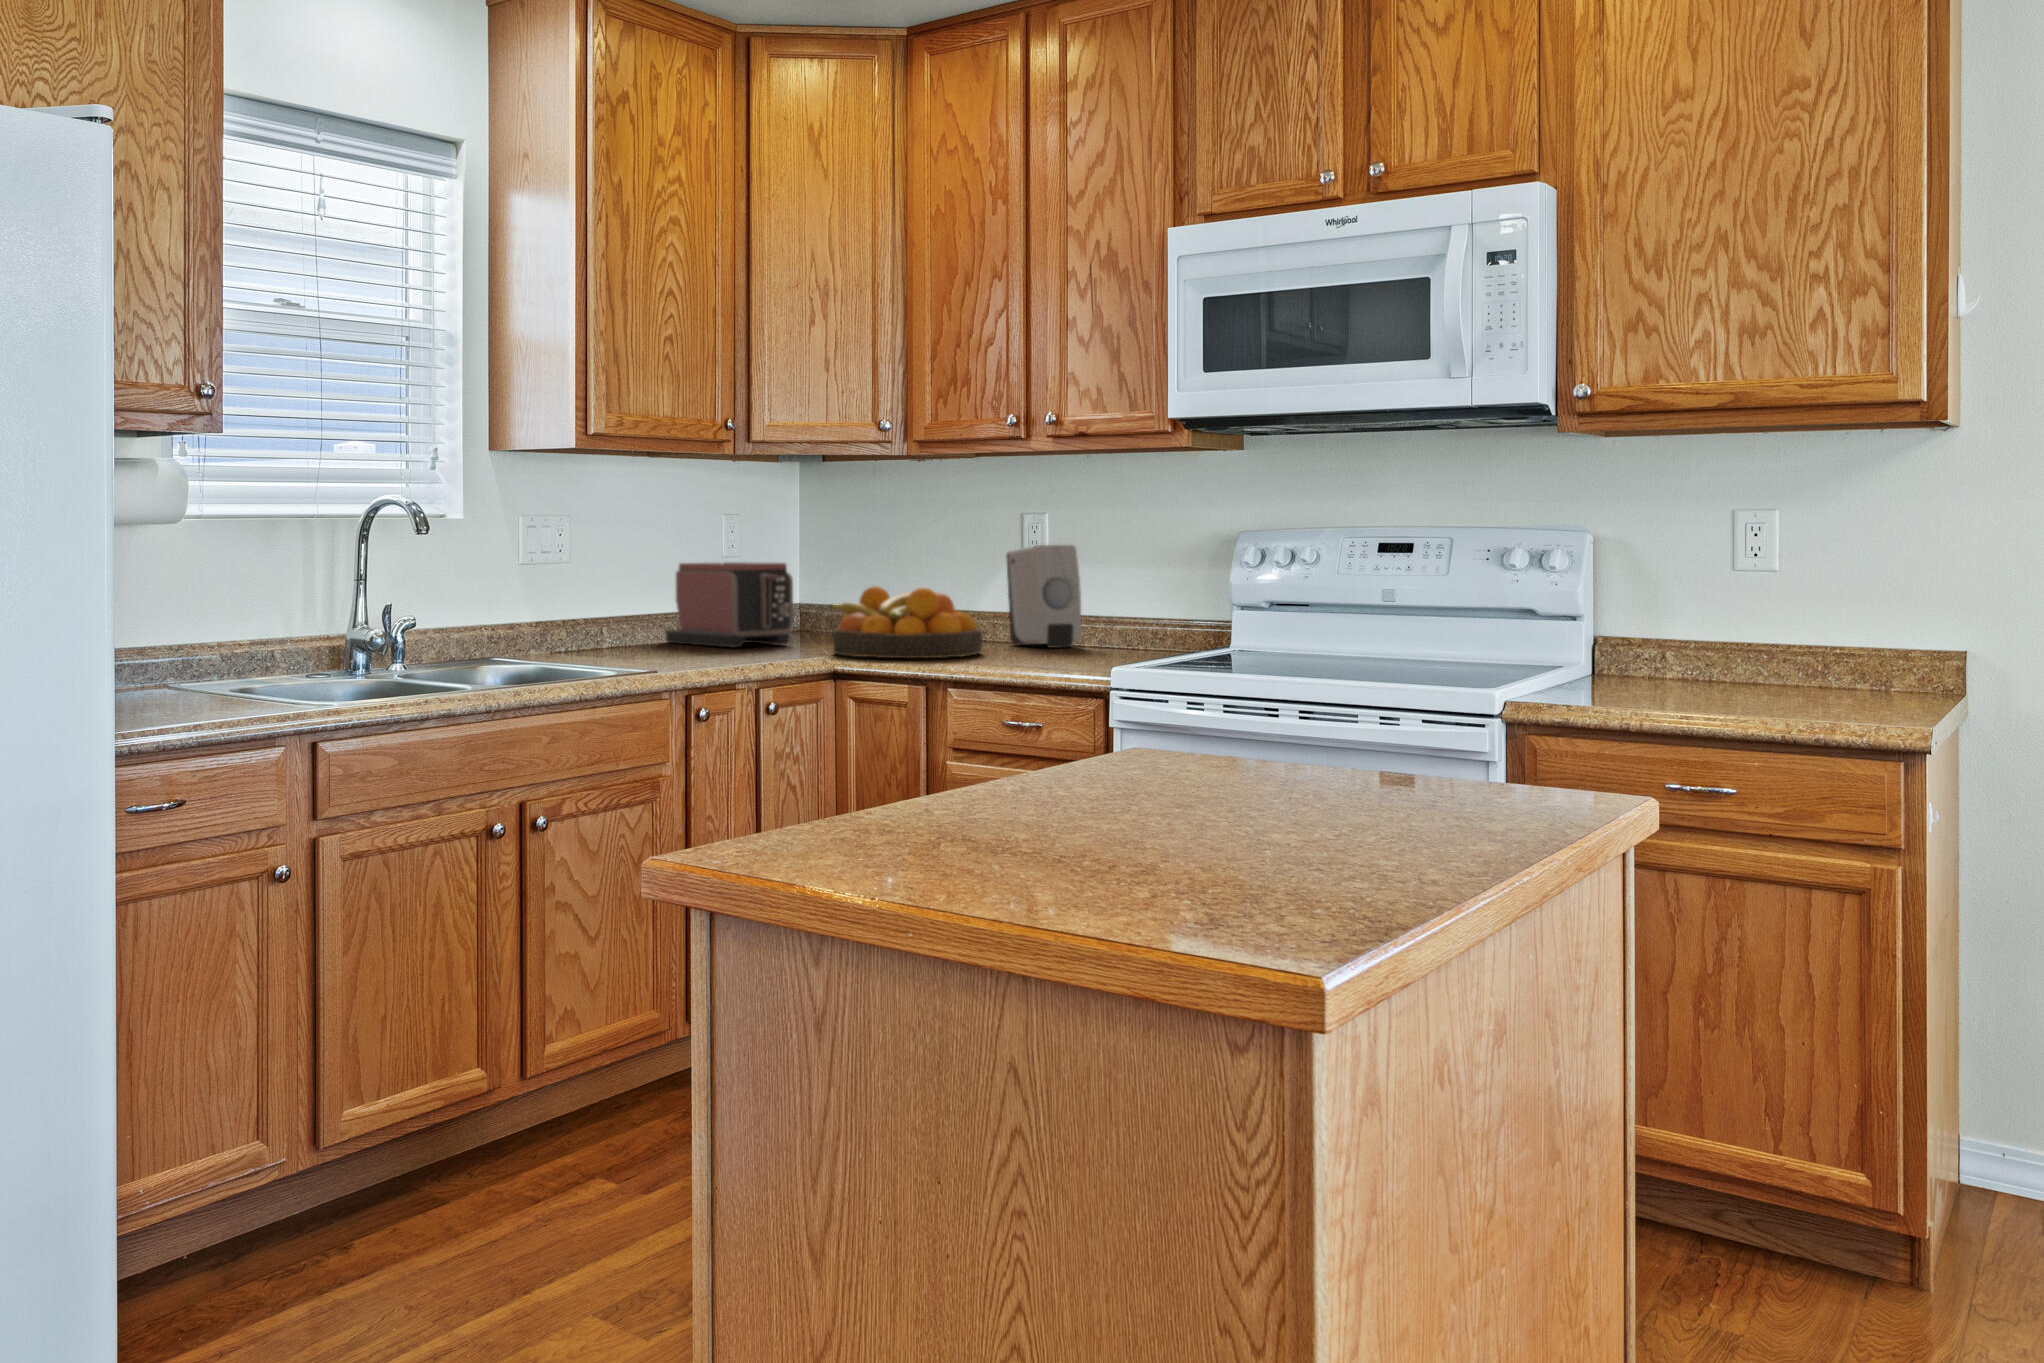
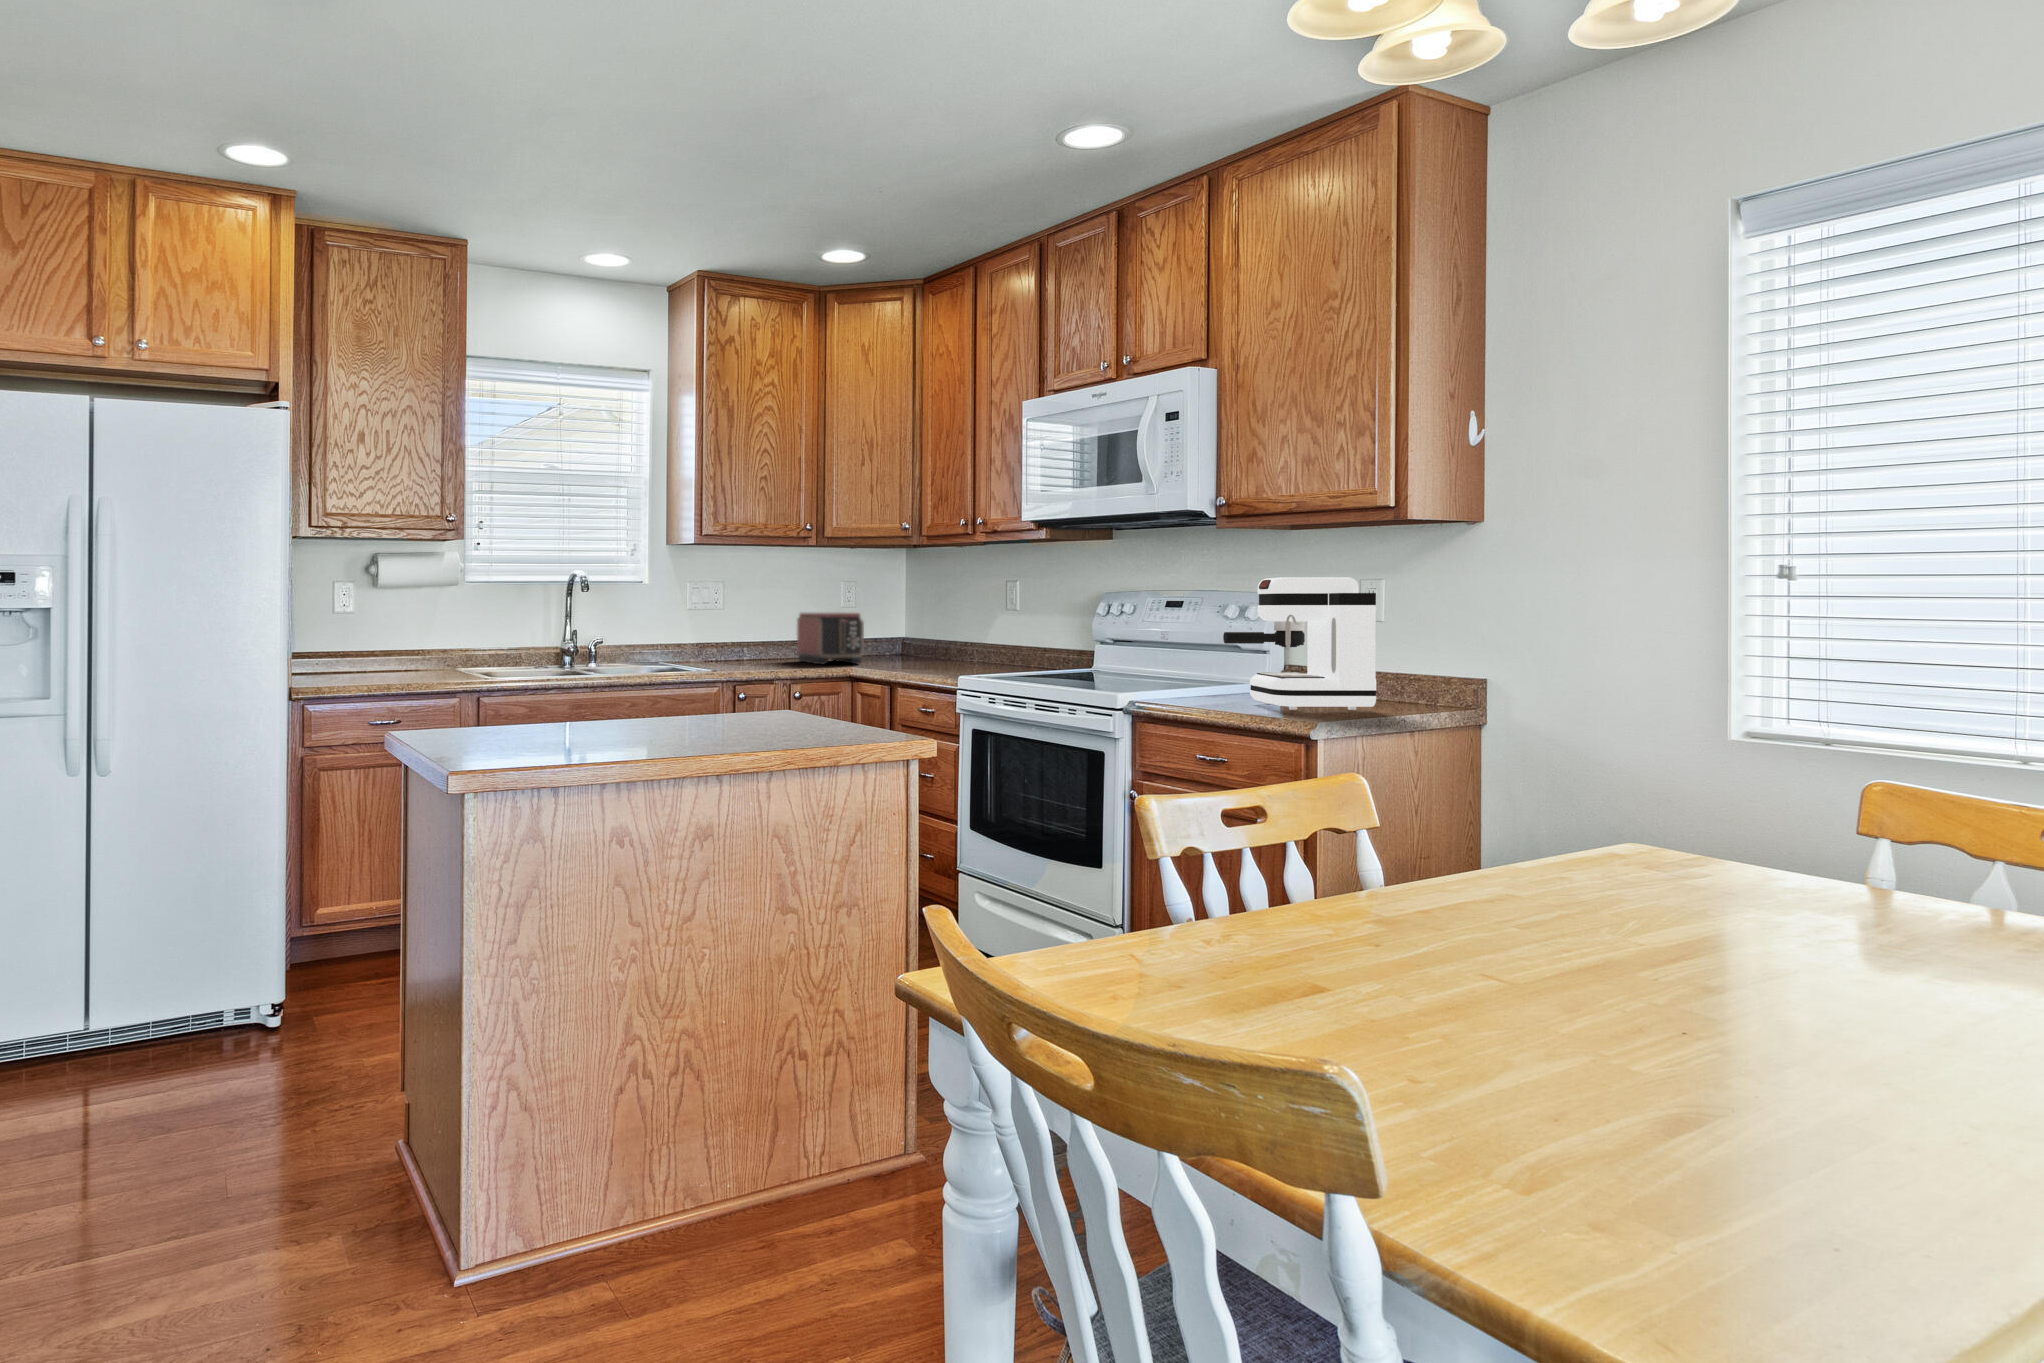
coffee maker: none [1644,506,1880,705] -> present [1223,577,1376,710]
soap dispenser: present [1007,545,1081,648] -> none [995,603,1031,669]
fruit bowl: present [830,587,982,658] -> none [859,628,953,672]

